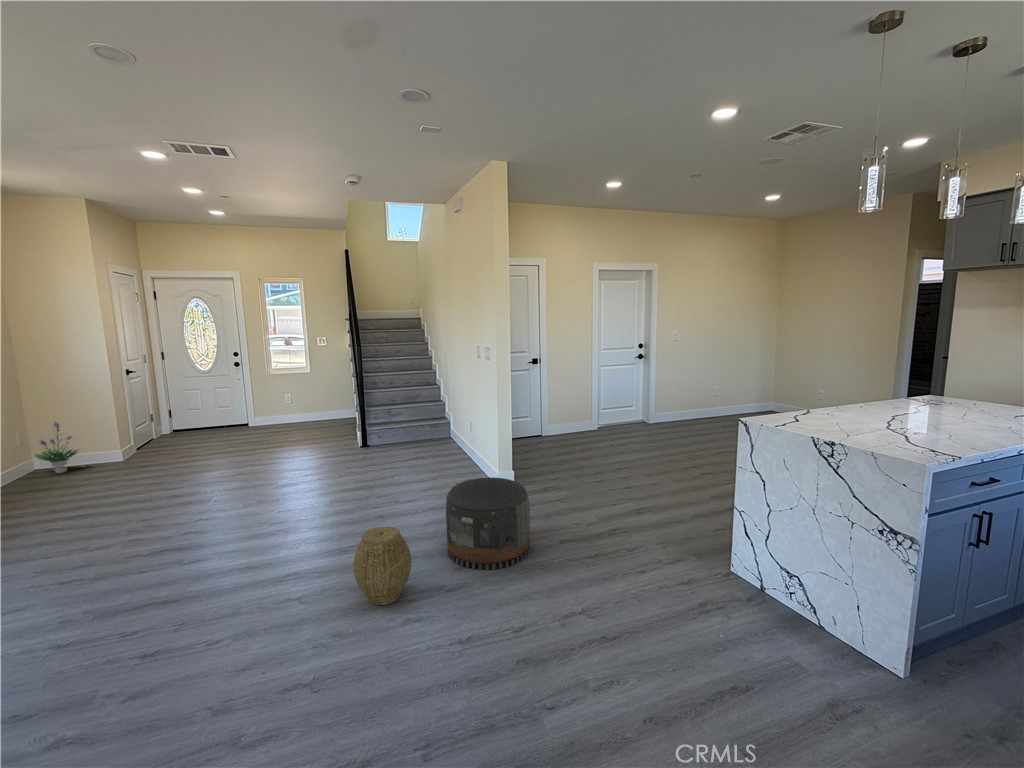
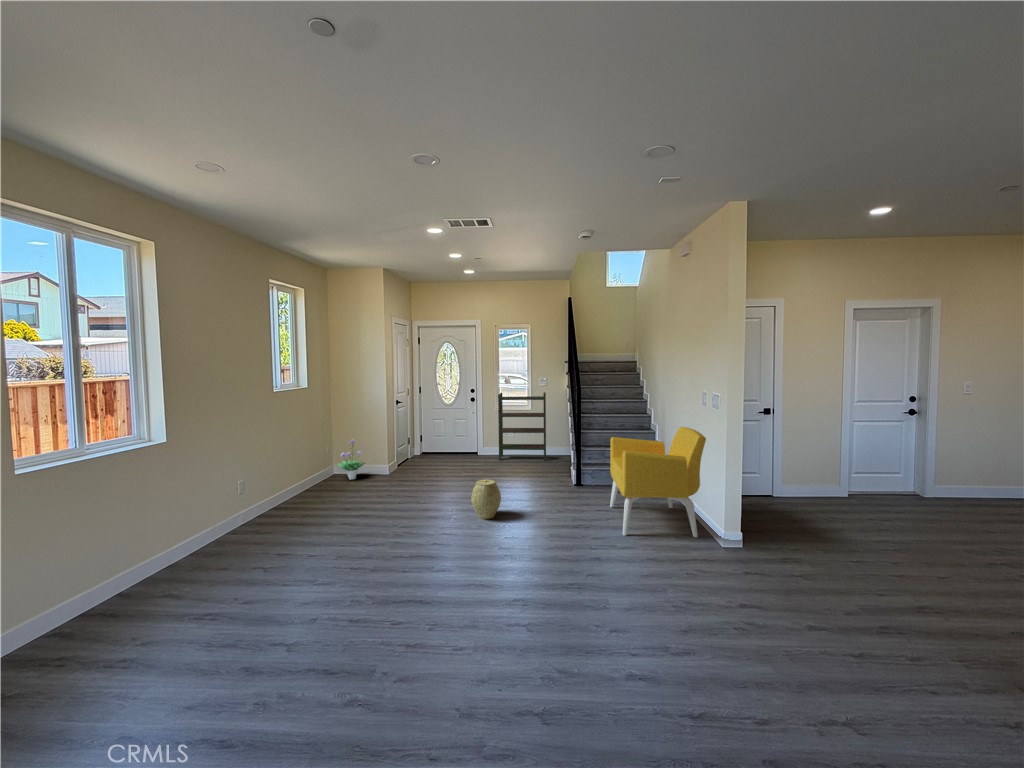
bookshelf: none [269,353,333,433] -> present [498,392,546,461]
armchair: none [389,377,473,482] -> present [610,427,706,537]
pouf: present [446,477,530,570] -> none [703,564,823,700]
woven basket: present [353,527,412,605] -> present [471,479,501,519]

